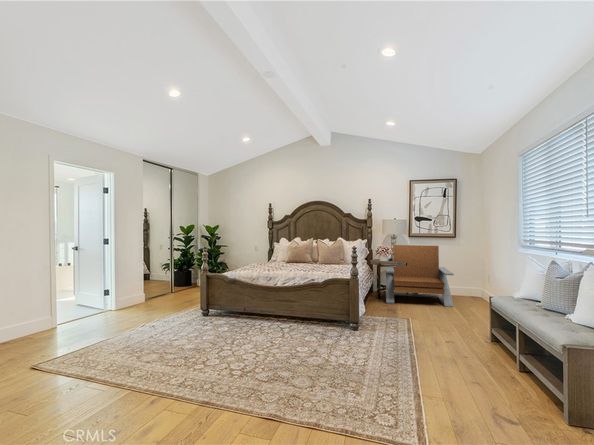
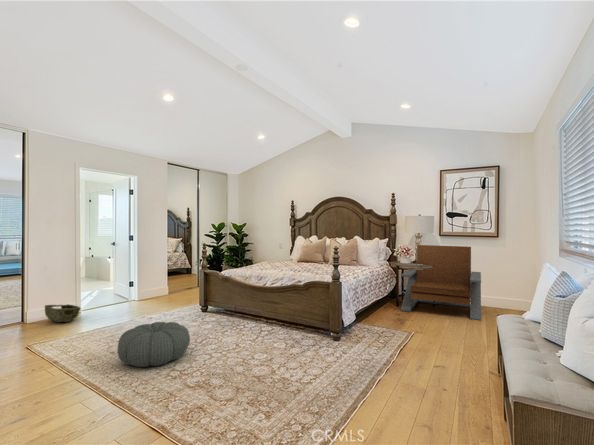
woven basket: none [22,317,69,337] -> present [45,304,80,322]
pouf: none [161,325,233,370] -> present [118,322,190,367]

